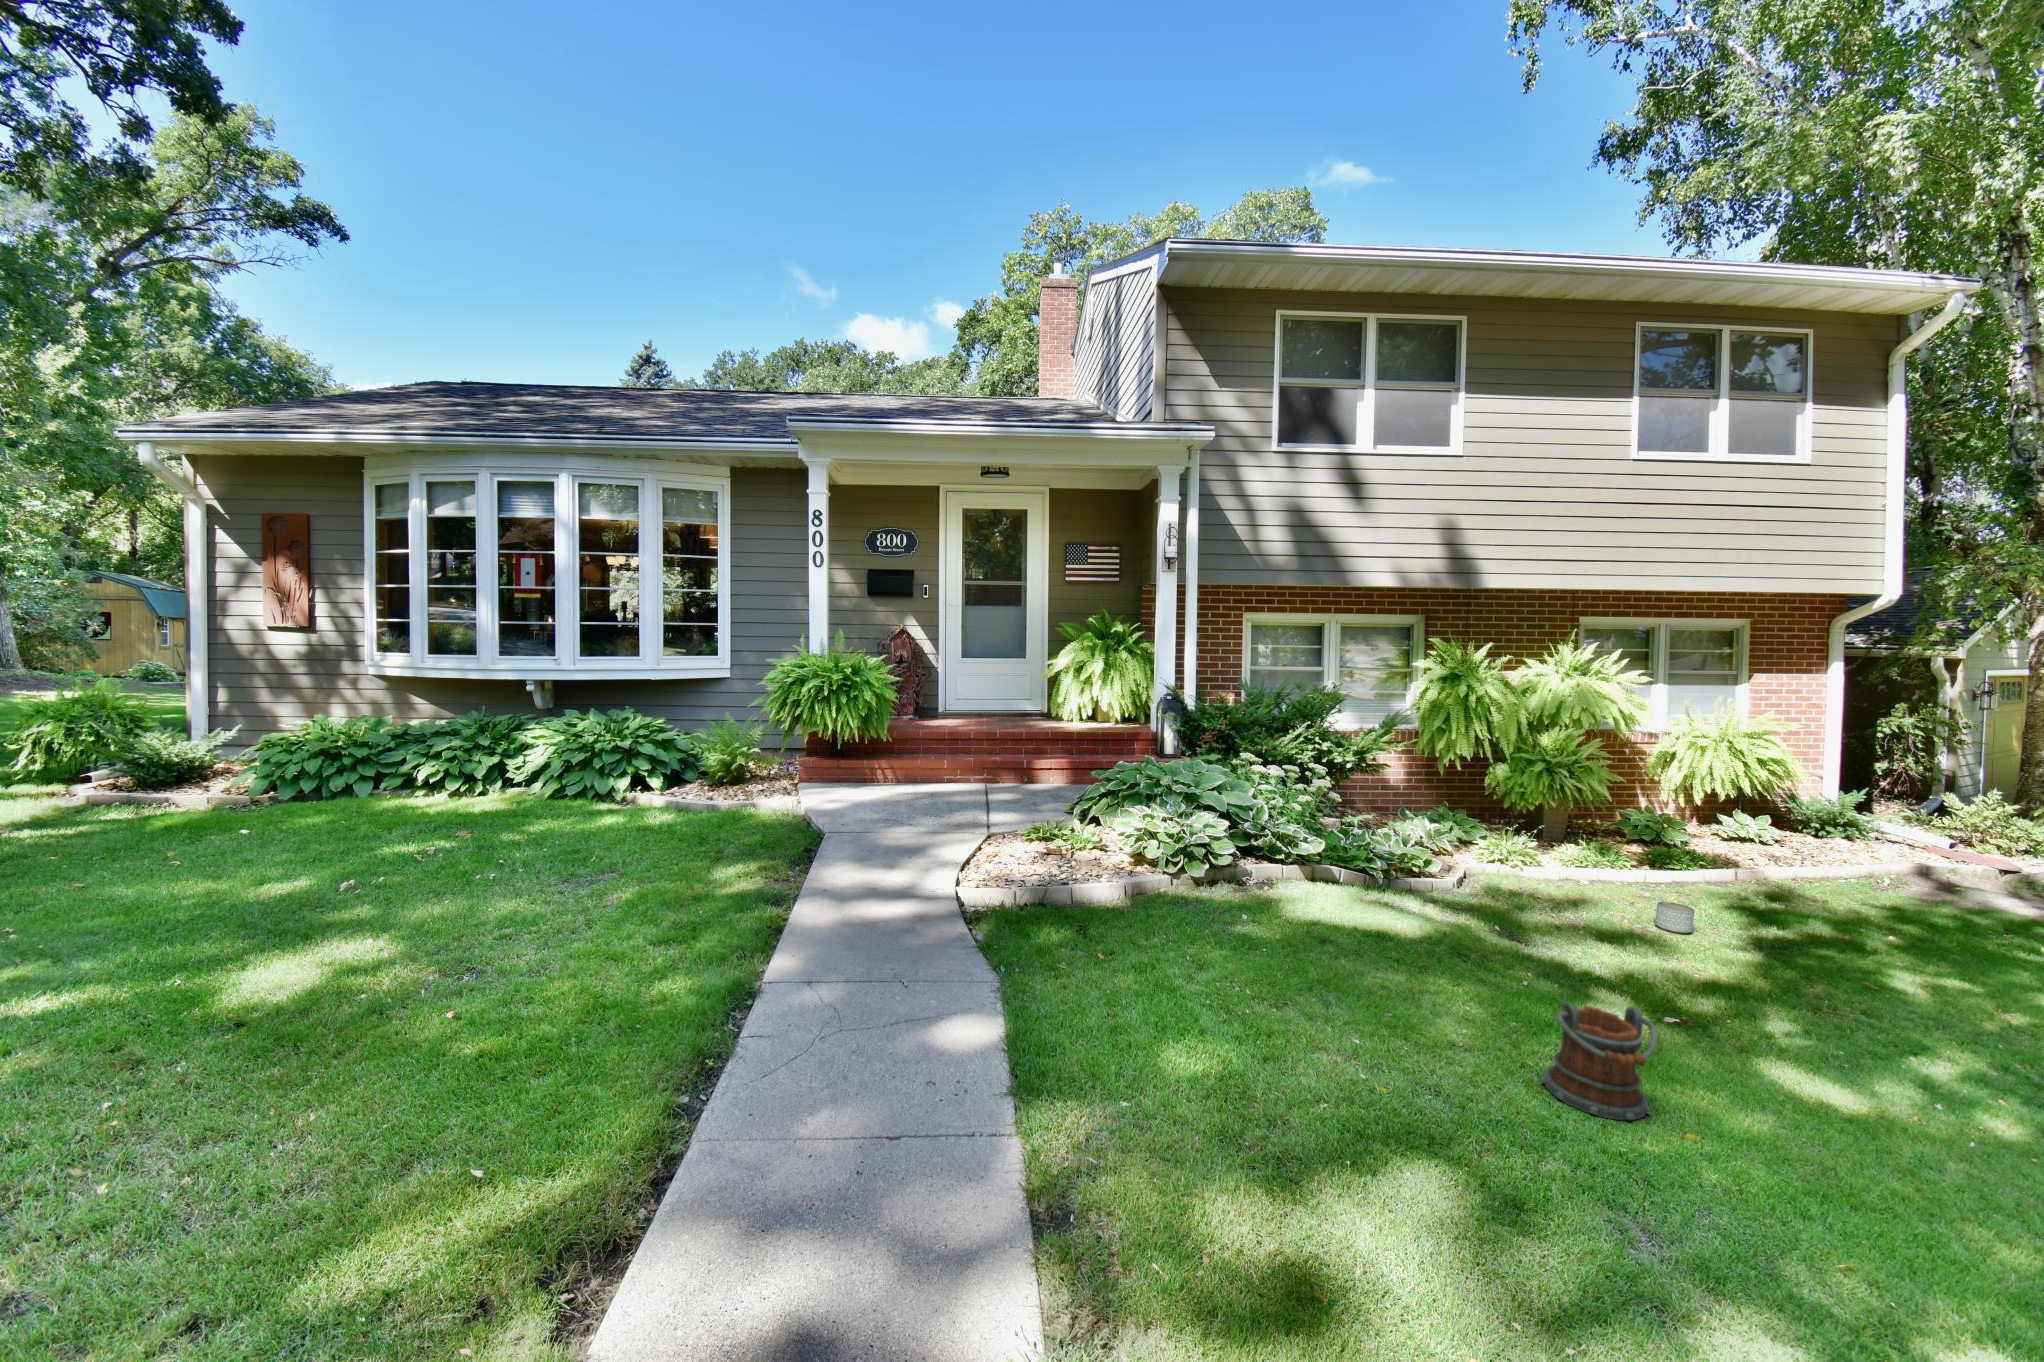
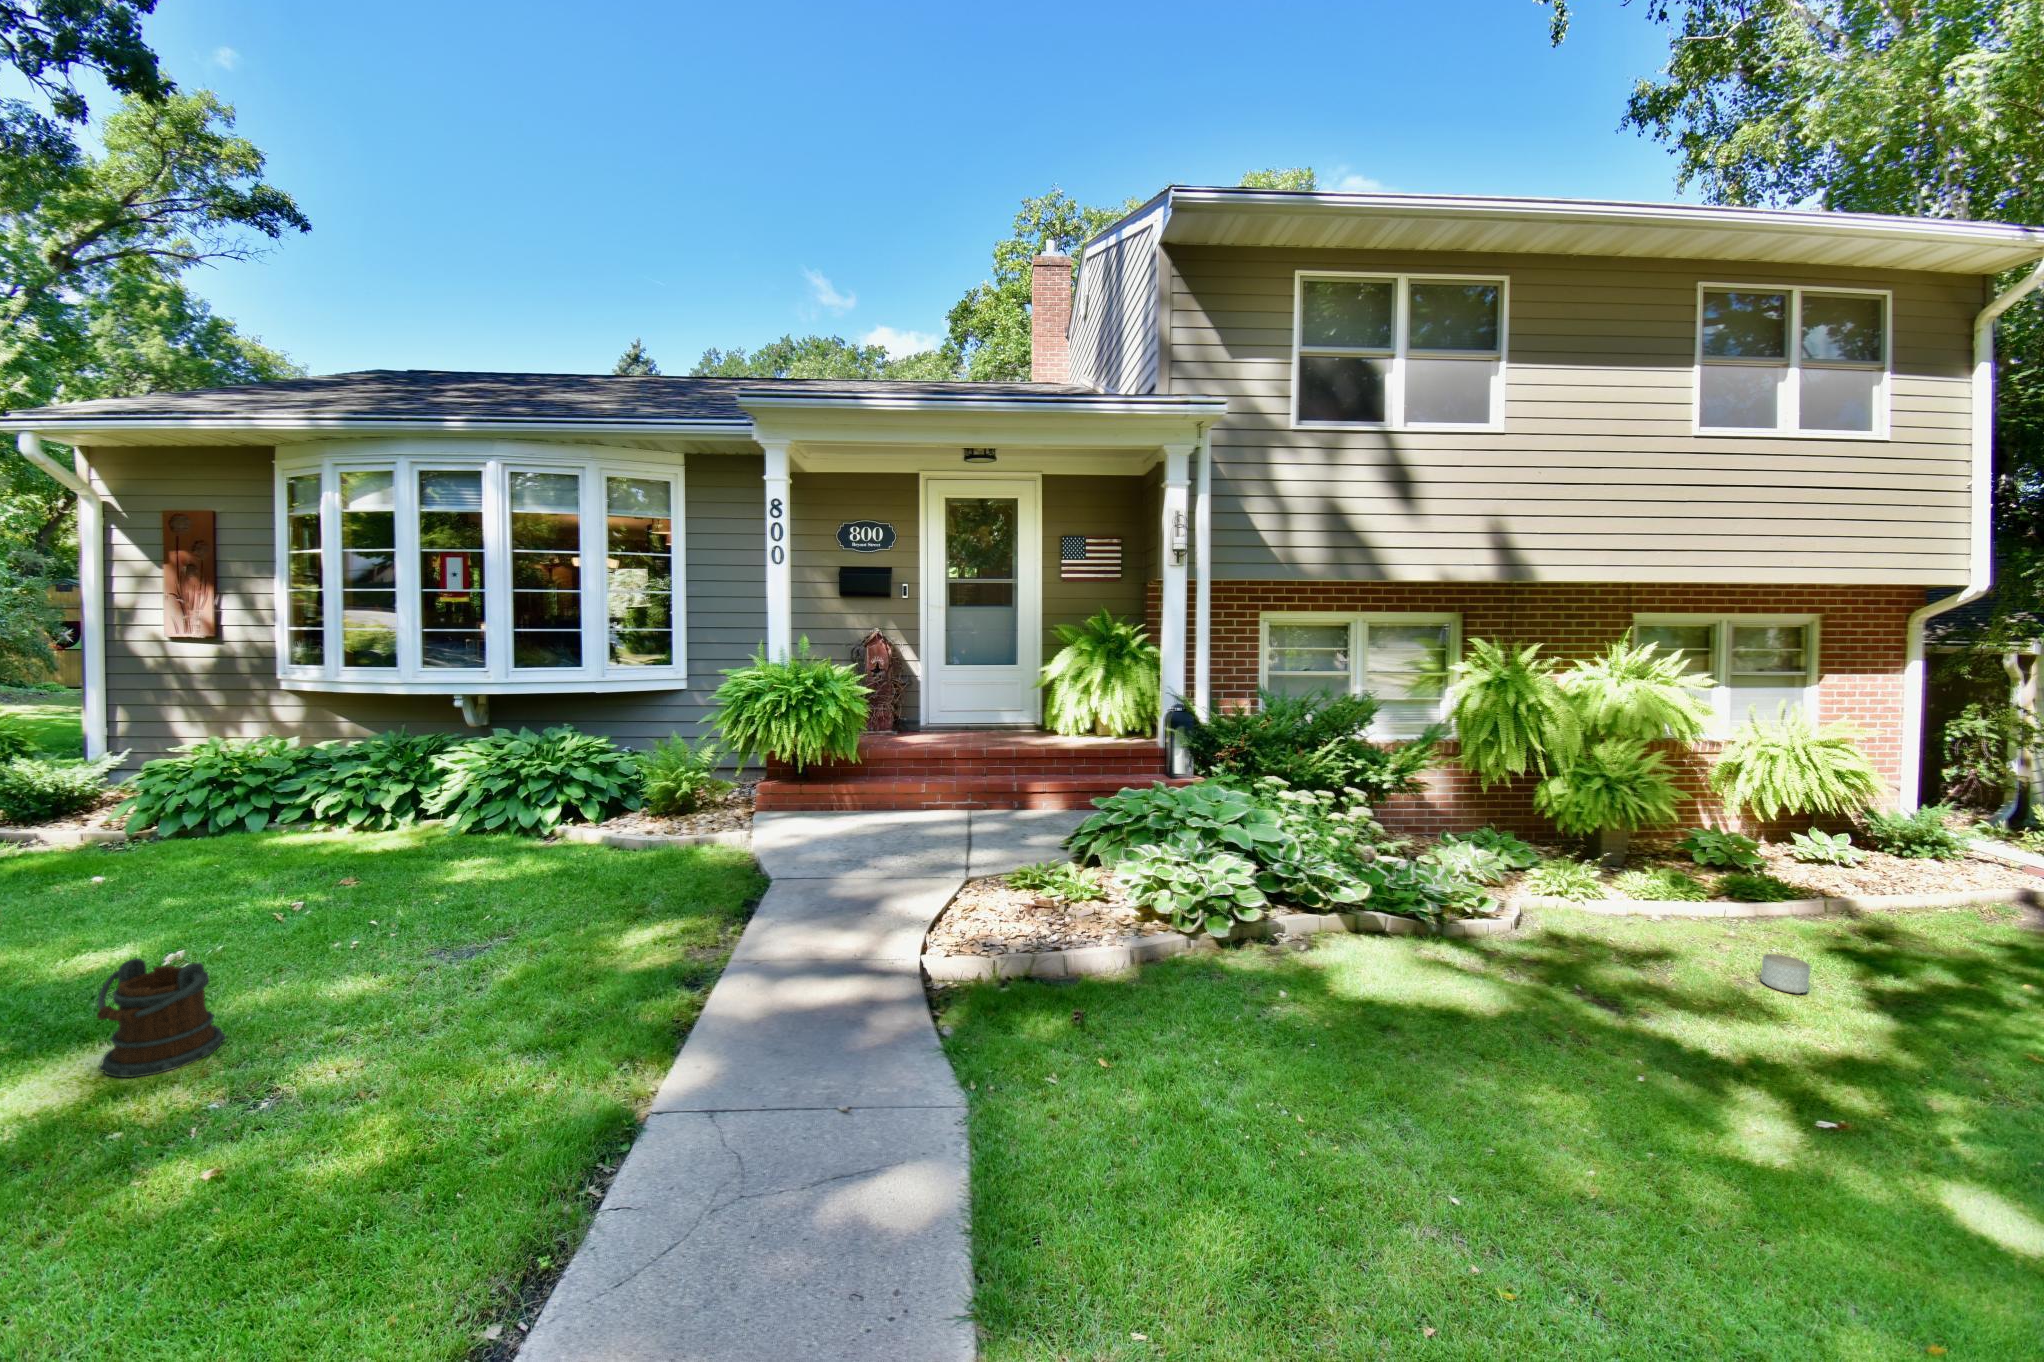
bucket: present [1542,1001,1658,1120] -> present [97,958,226,1077]

